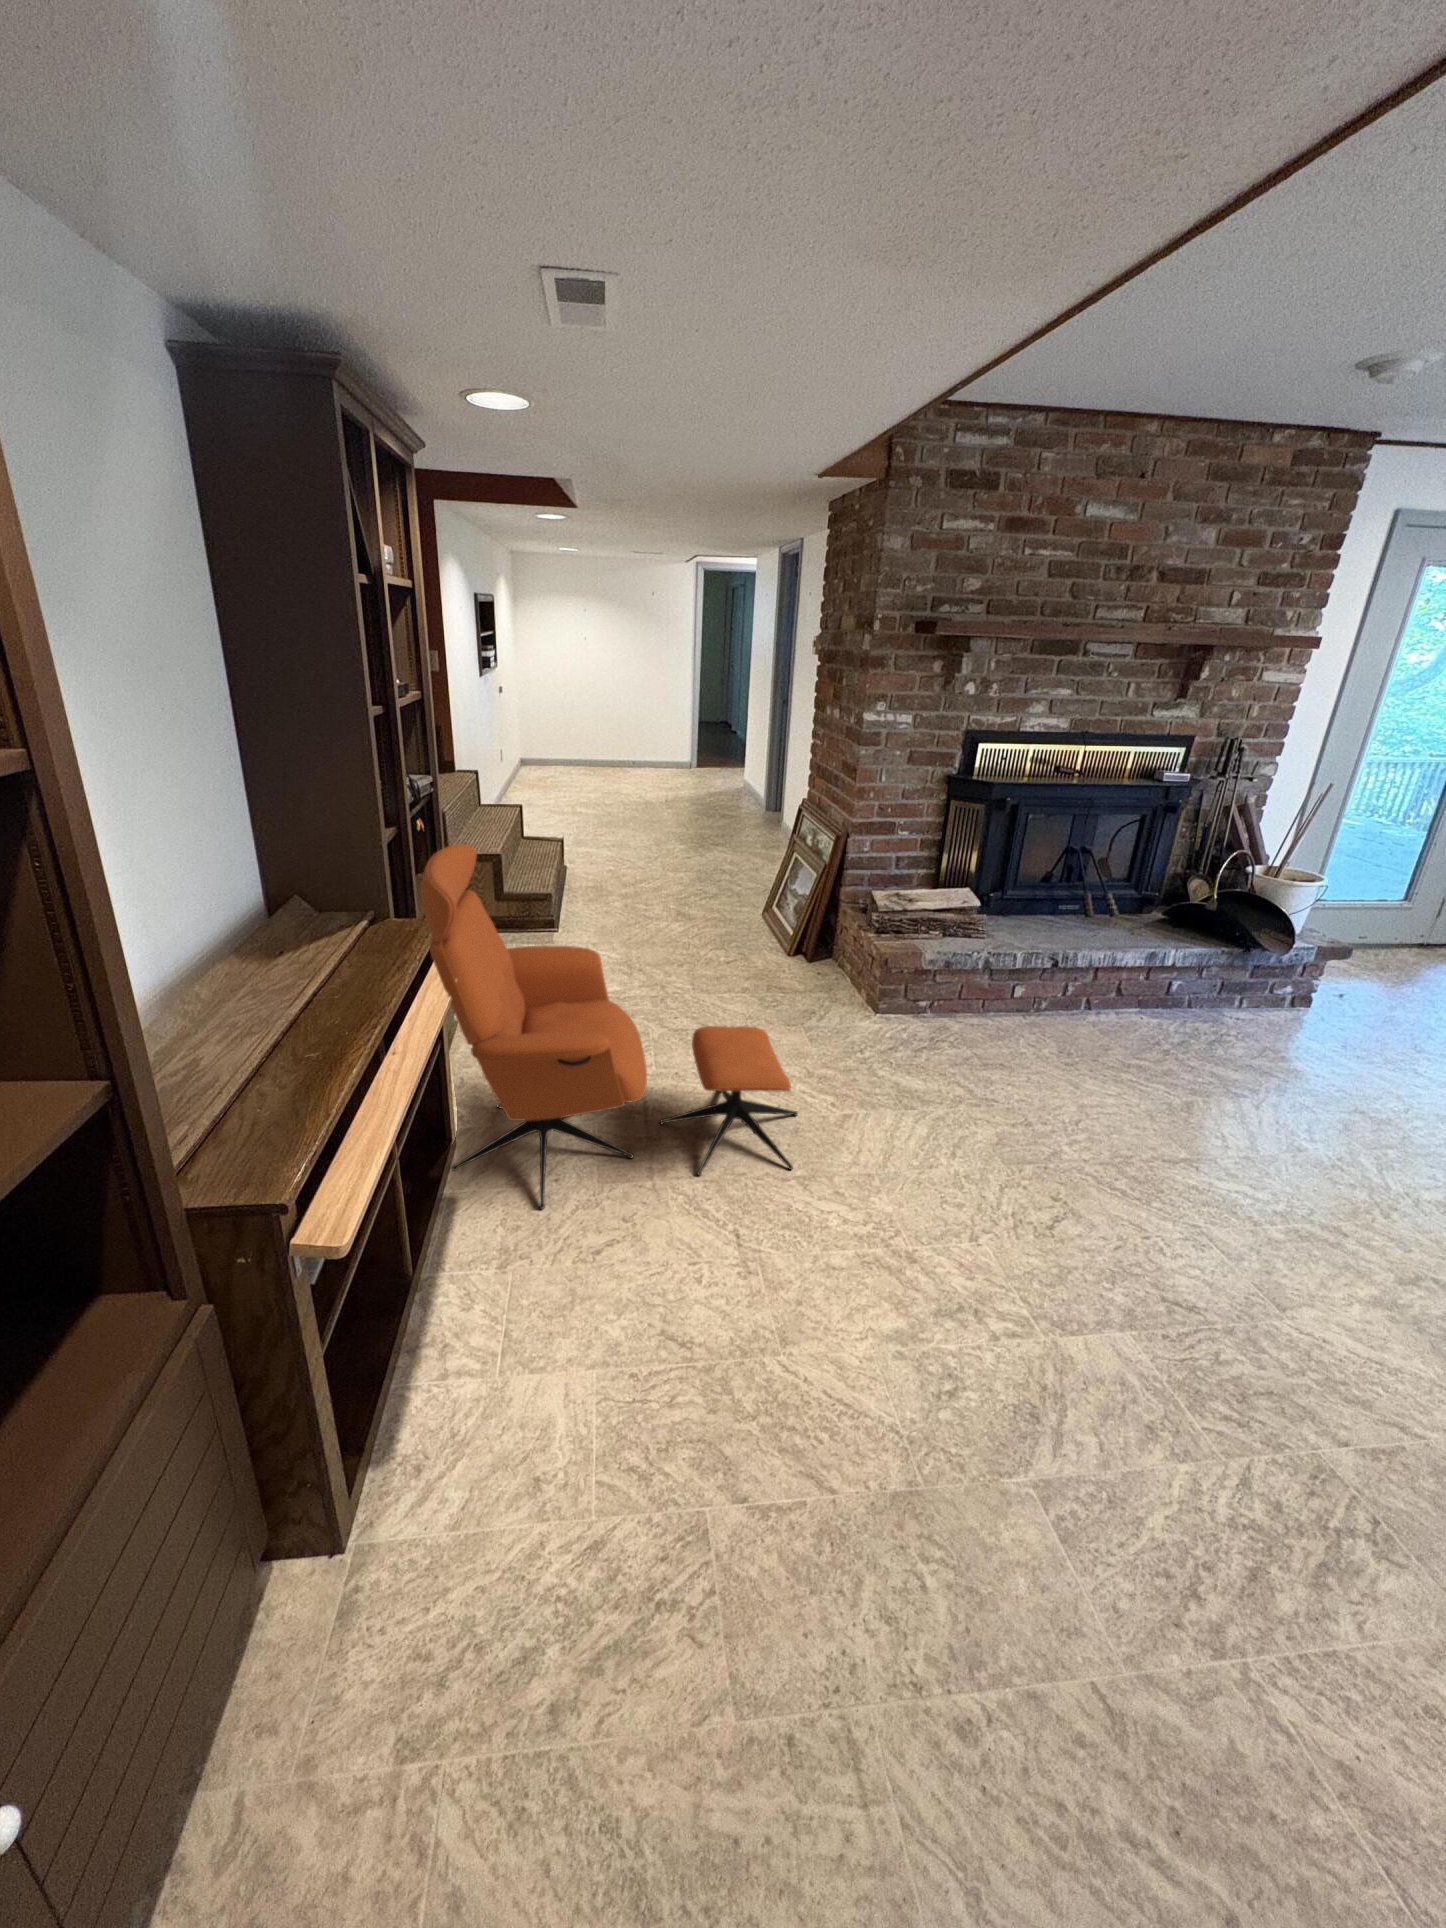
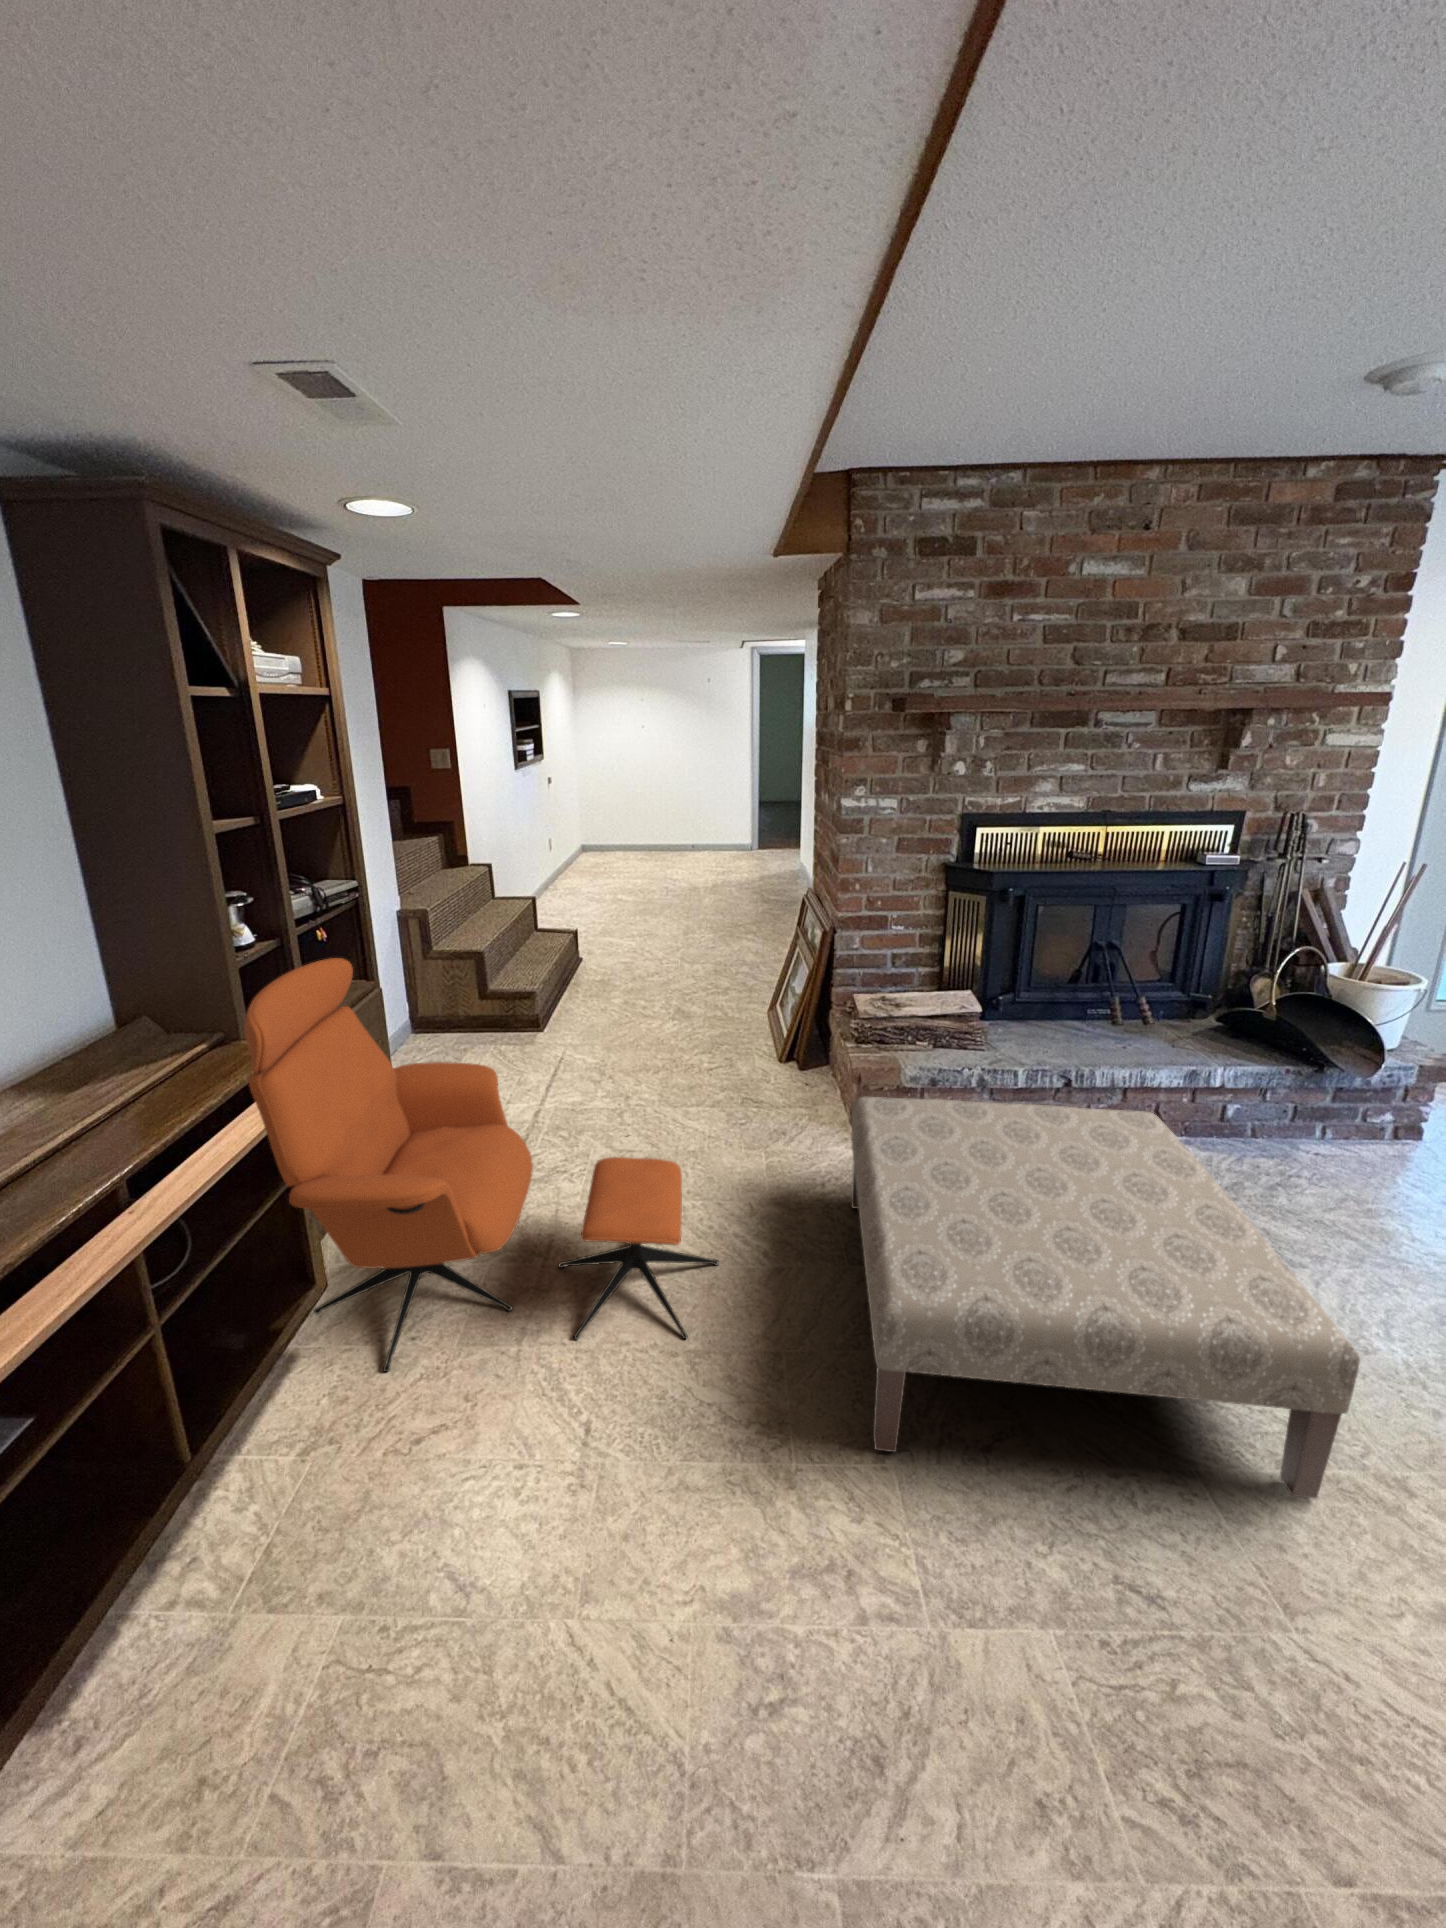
ottoman: none [891,972,1331,1239] -> present [851,1097,1360,1498]

